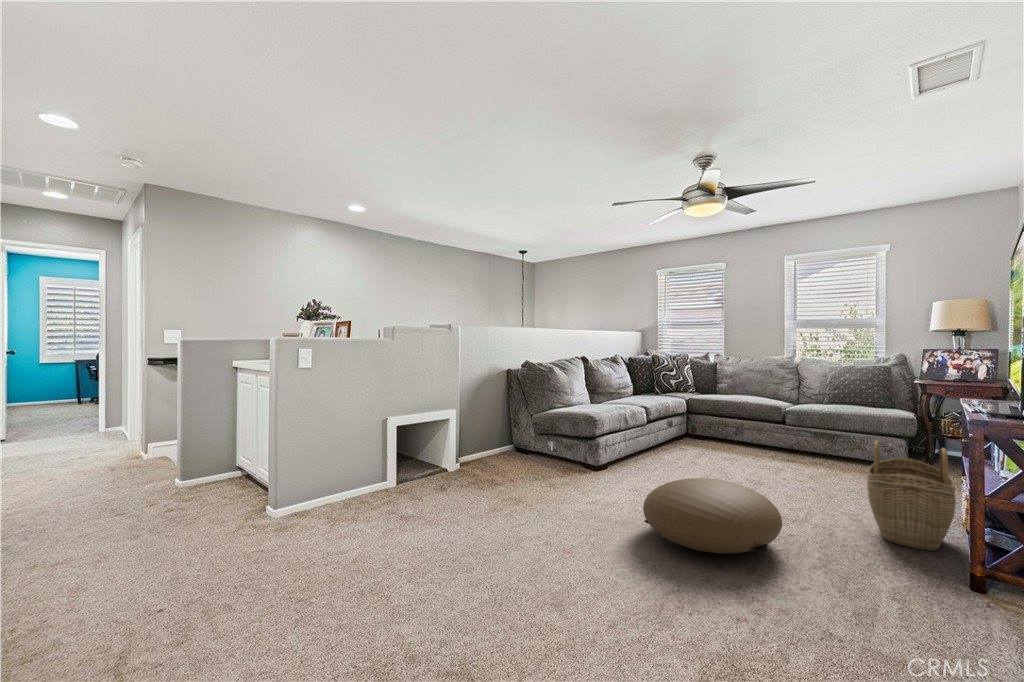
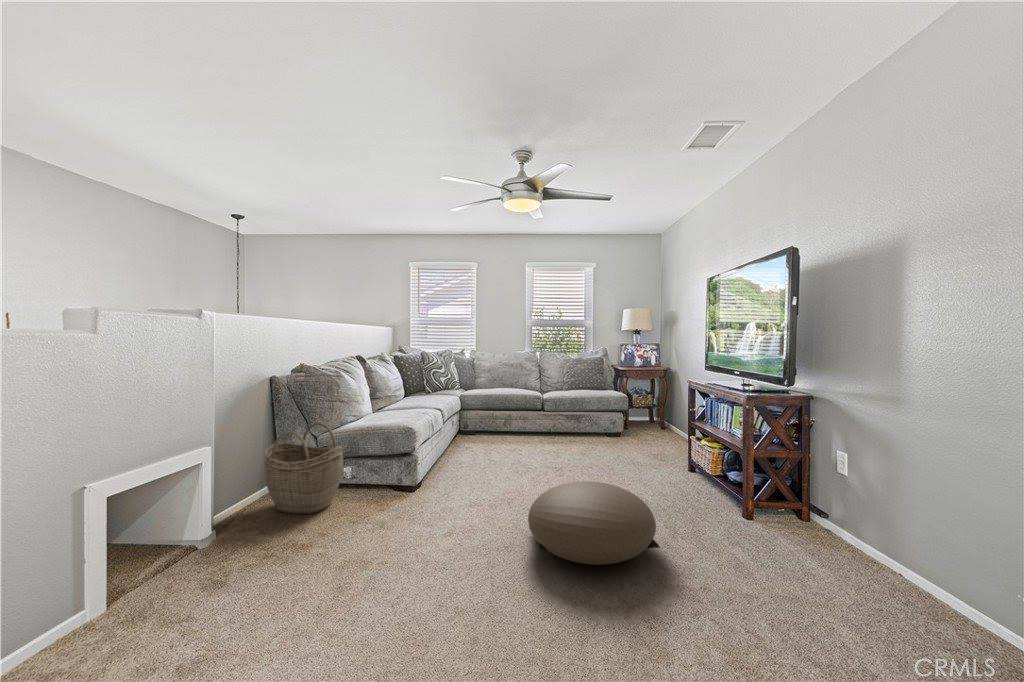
woven basket: present [867,441,956,551] -> present [265,423,343,514]

